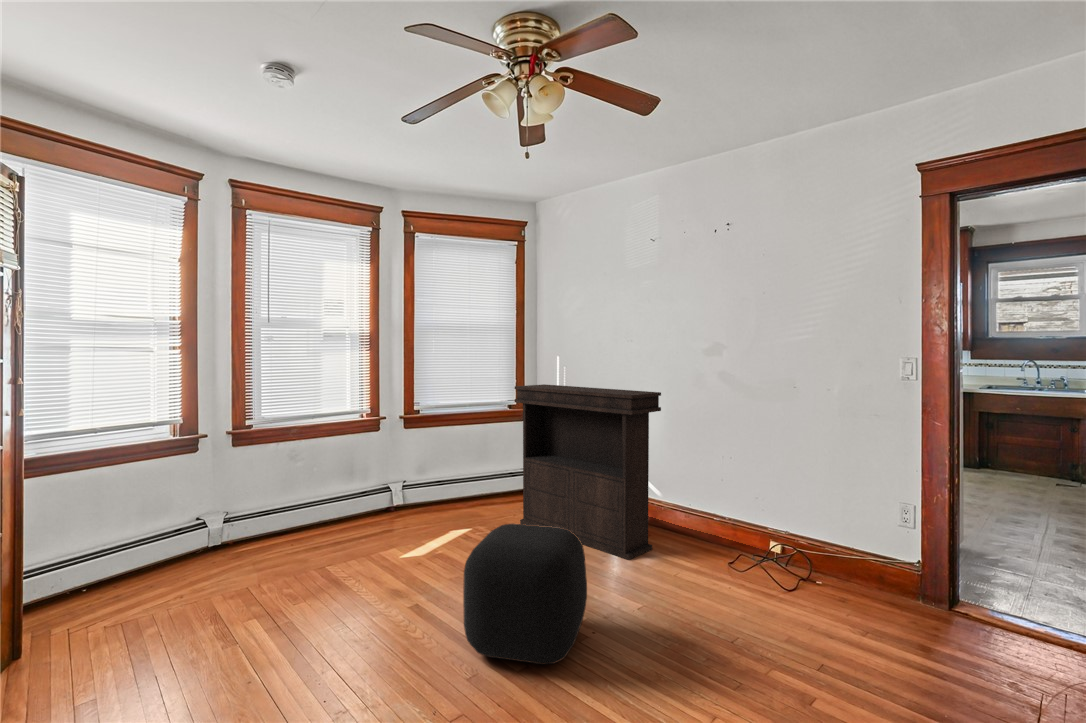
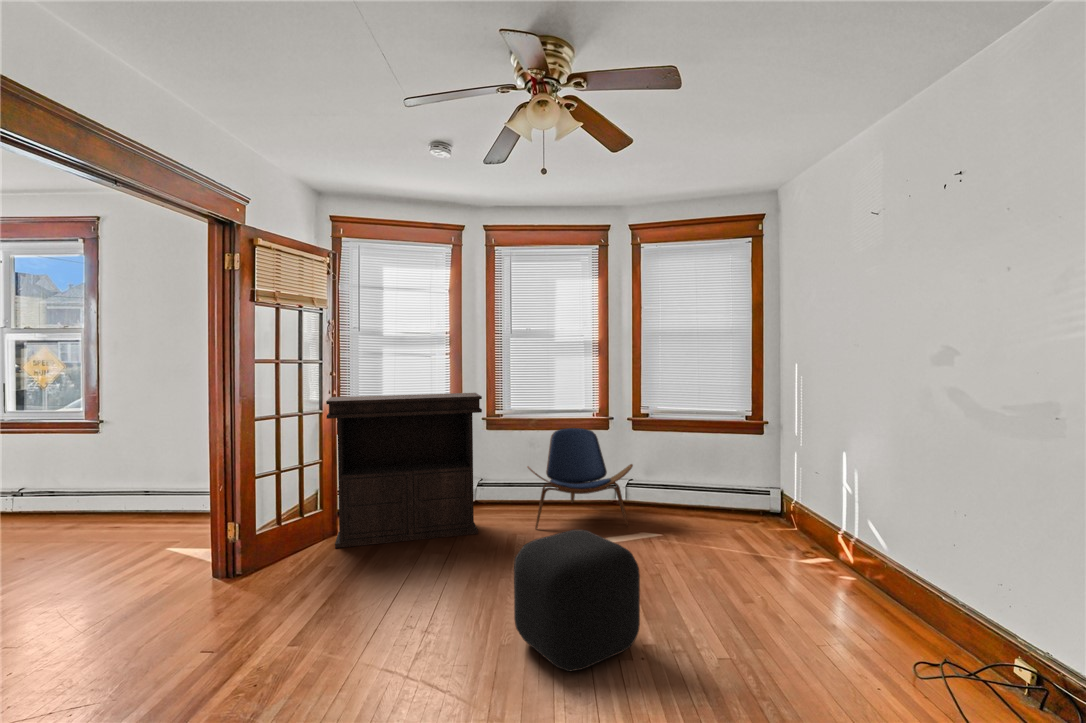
console table: present [515,384,661,560] -> present [326,393,482,548]
lounge chair: none [320,432,433,555] -> present [528,428,633,529]

